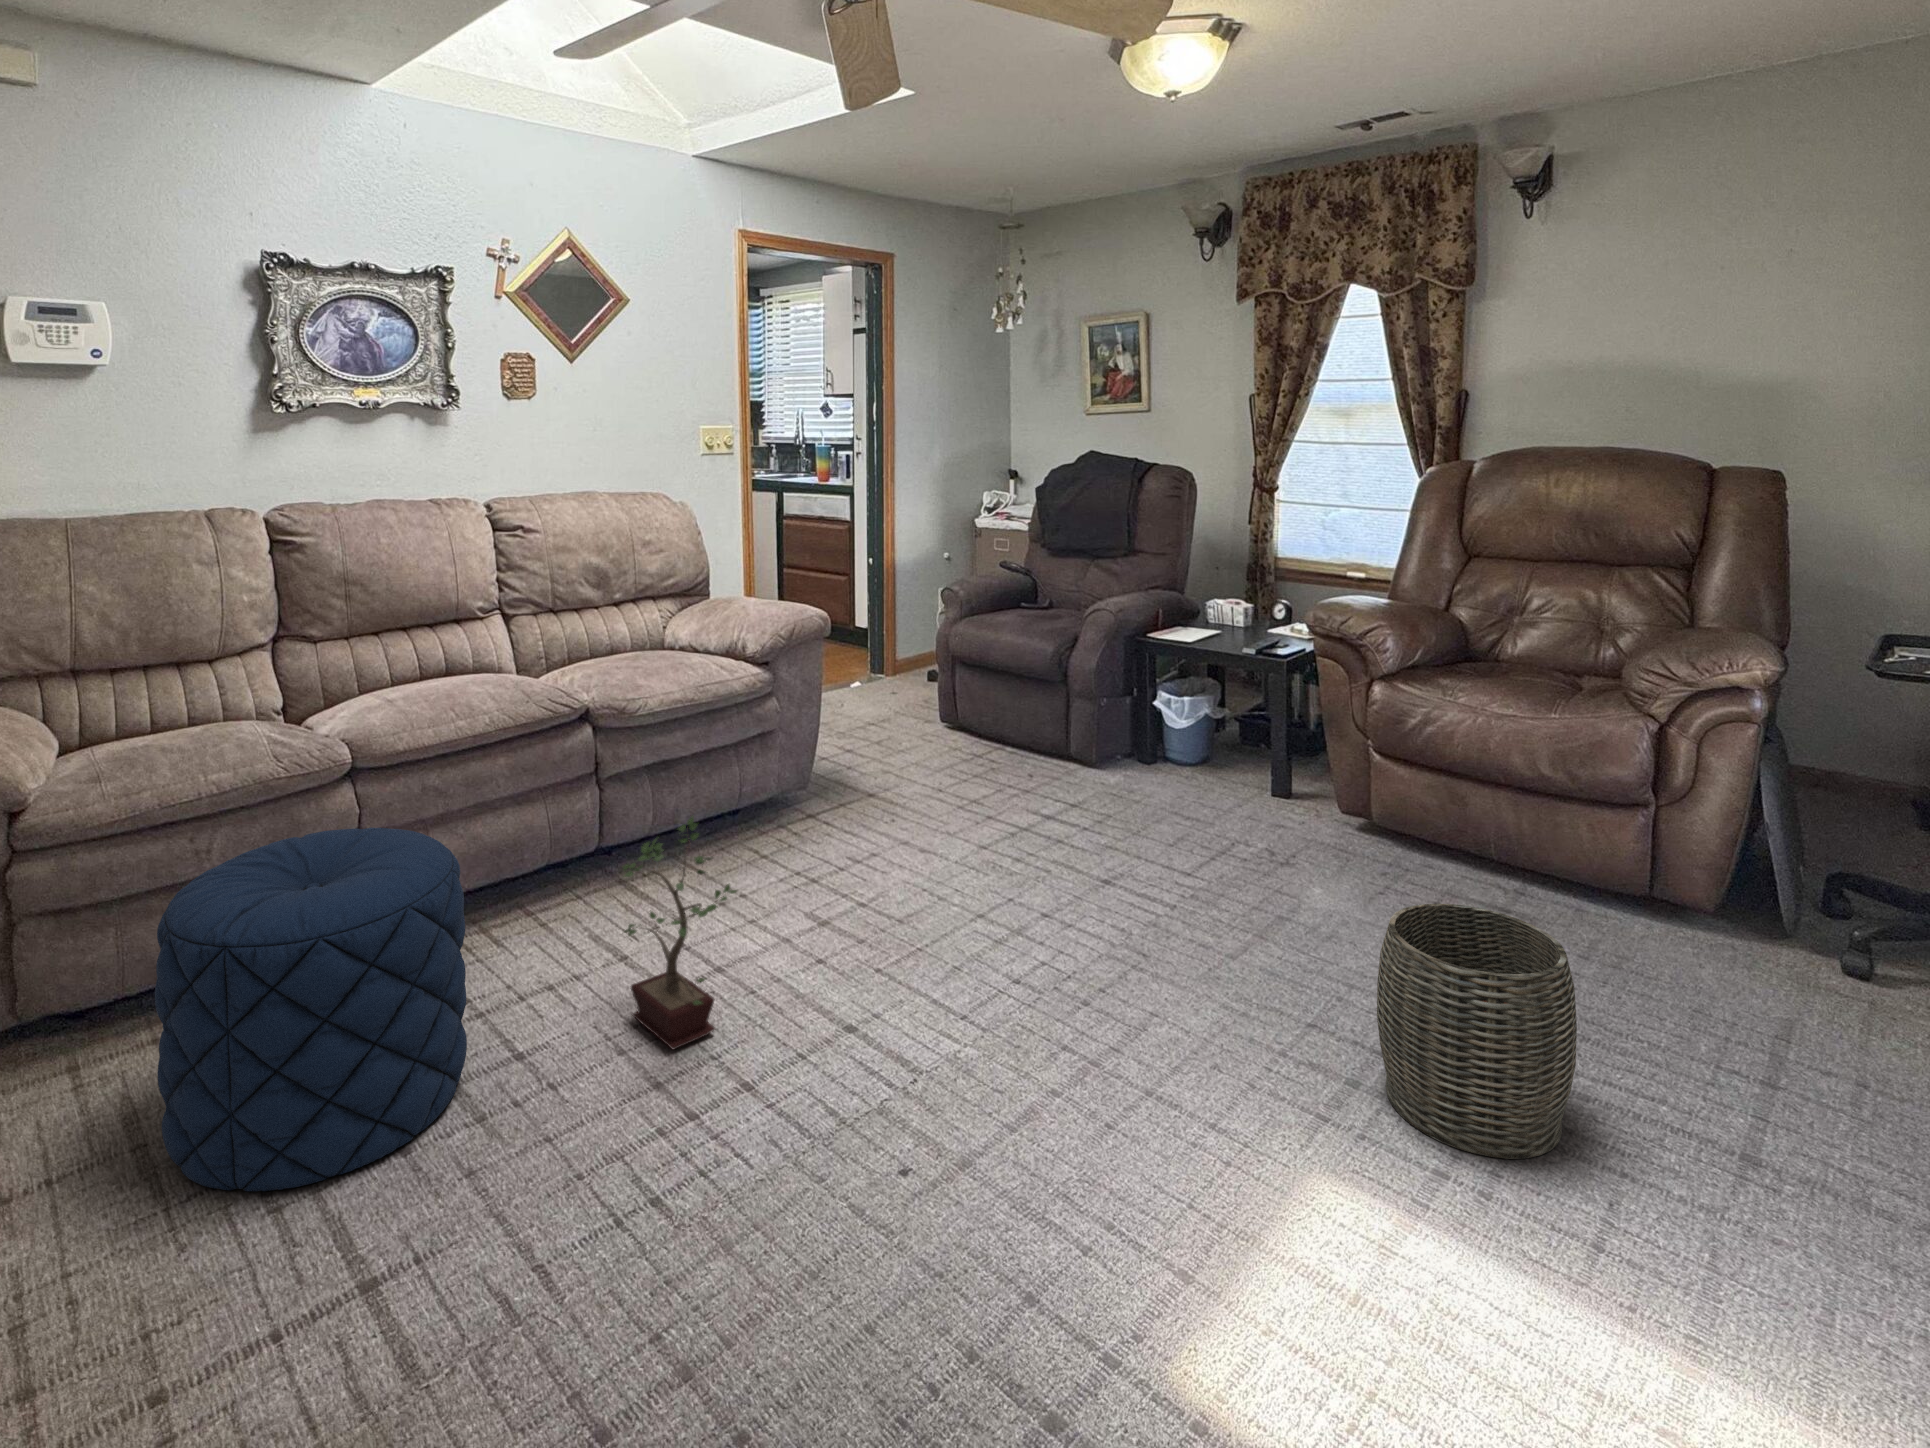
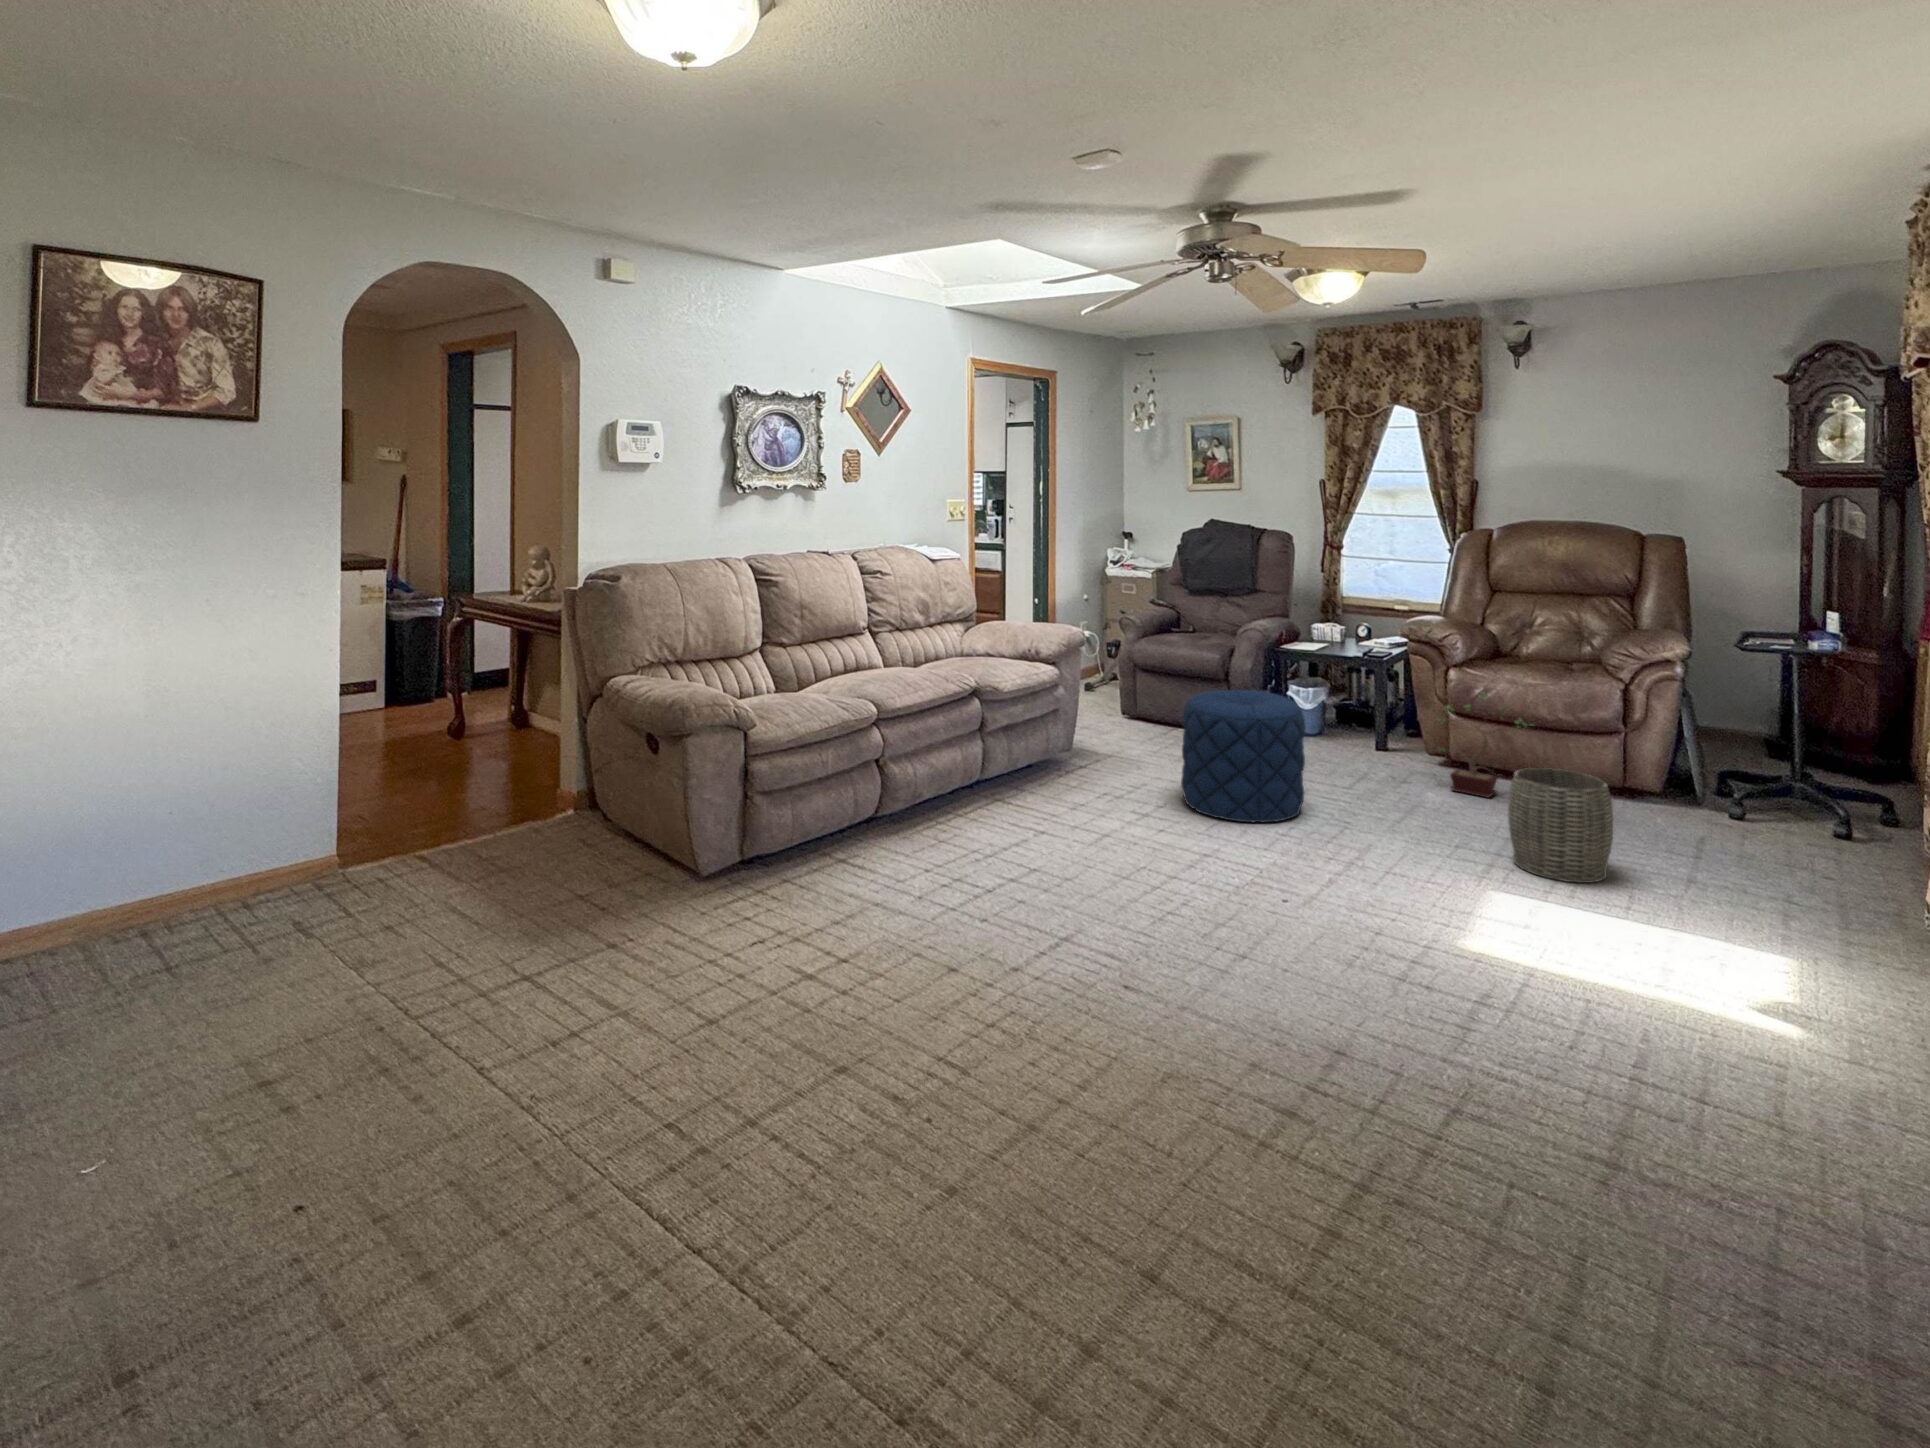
potted plant: present [622,817,736,1049] -> present [1436,692,1534,797]
pouf: present [155,828,467,1191] -> present [1181,690,1306,823]

